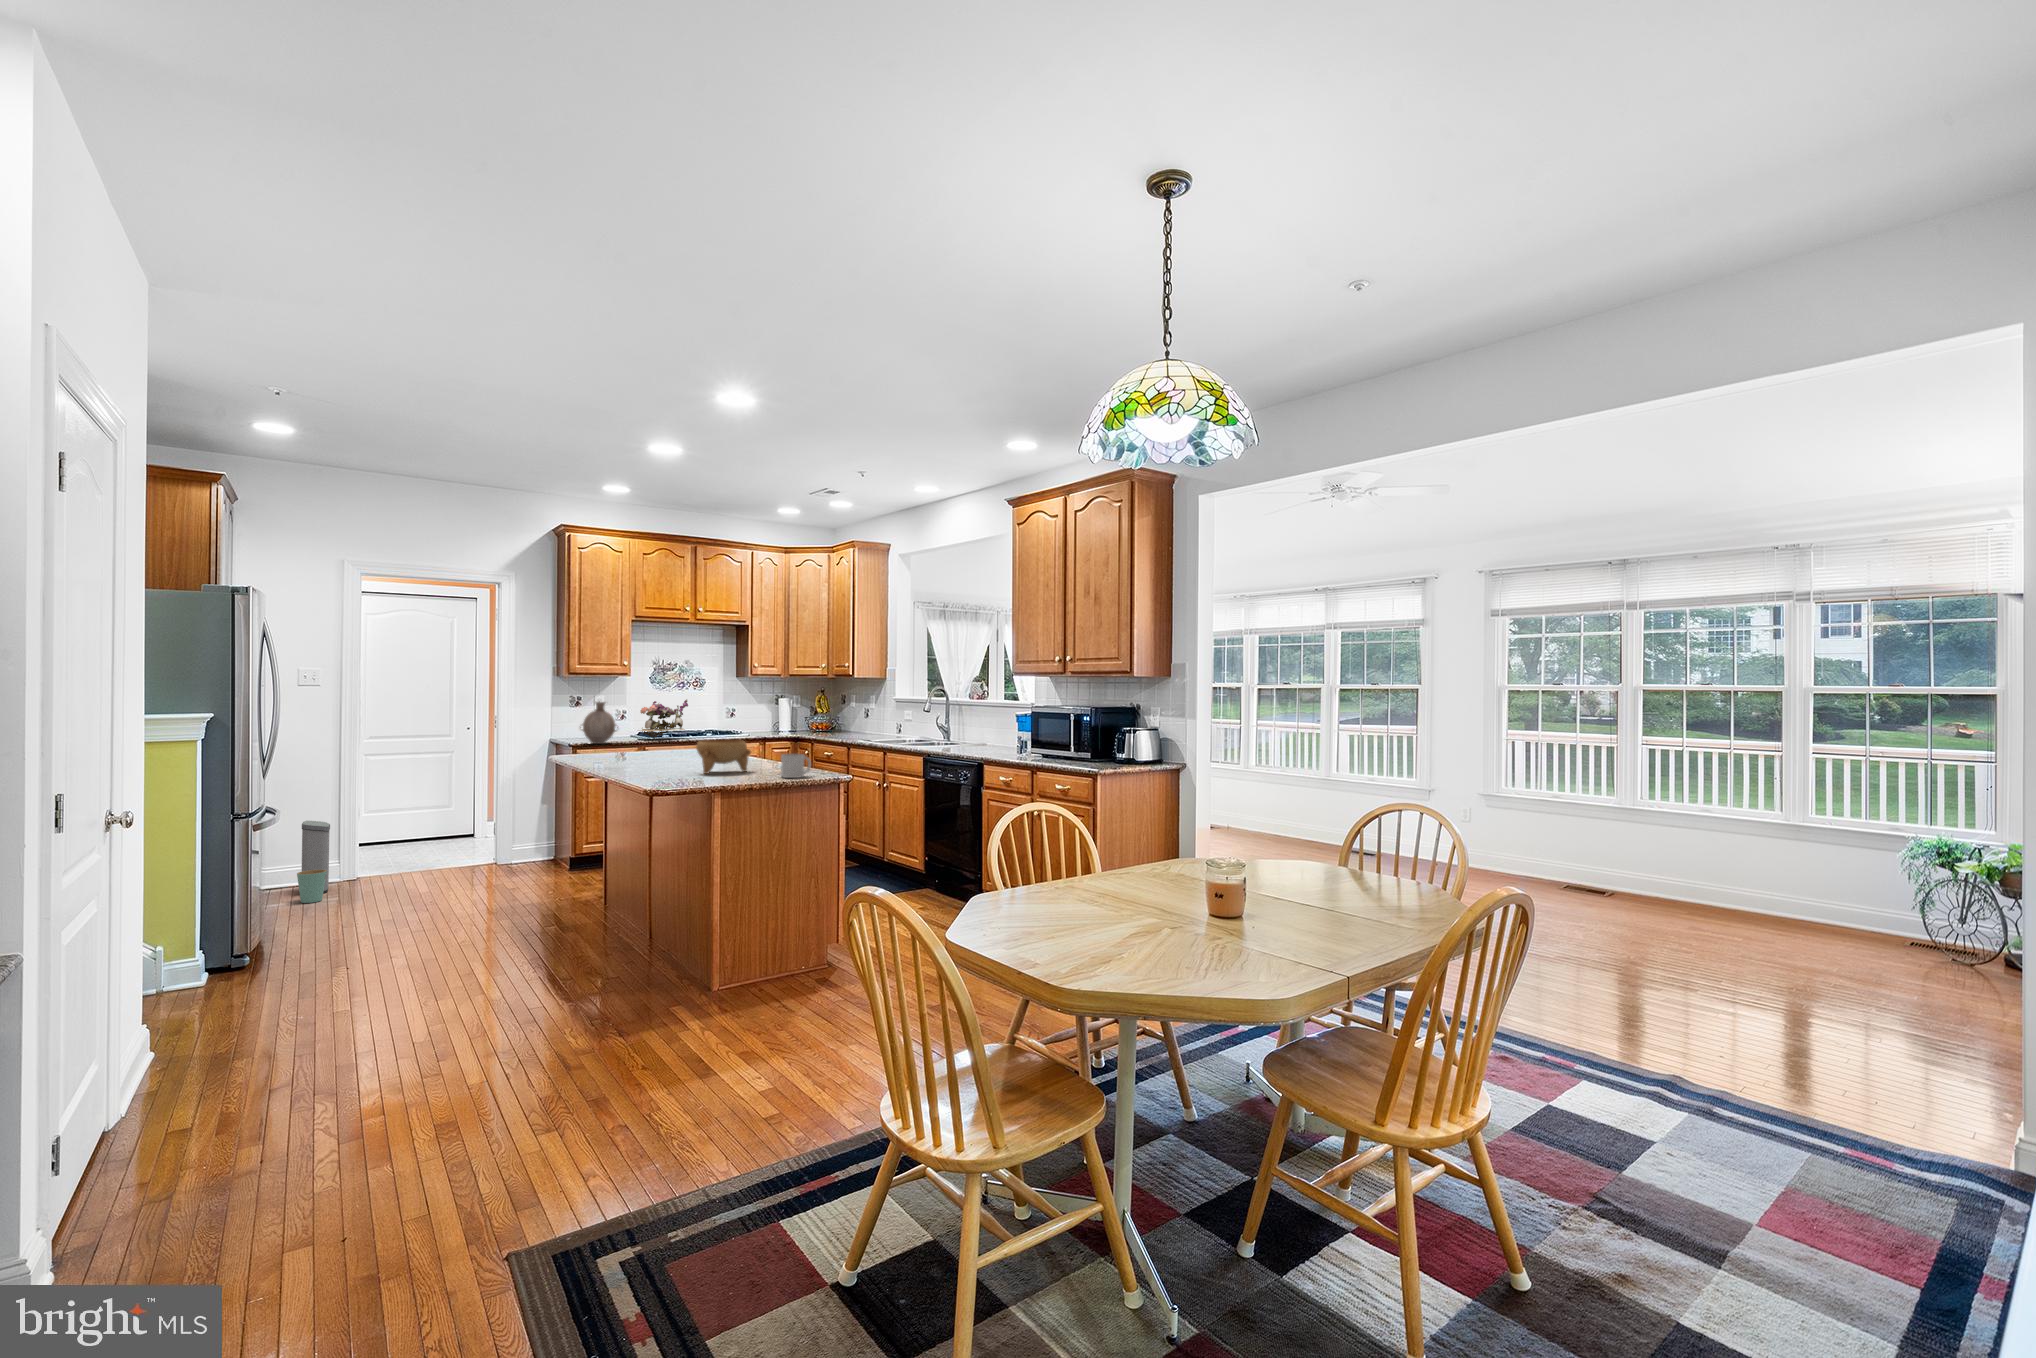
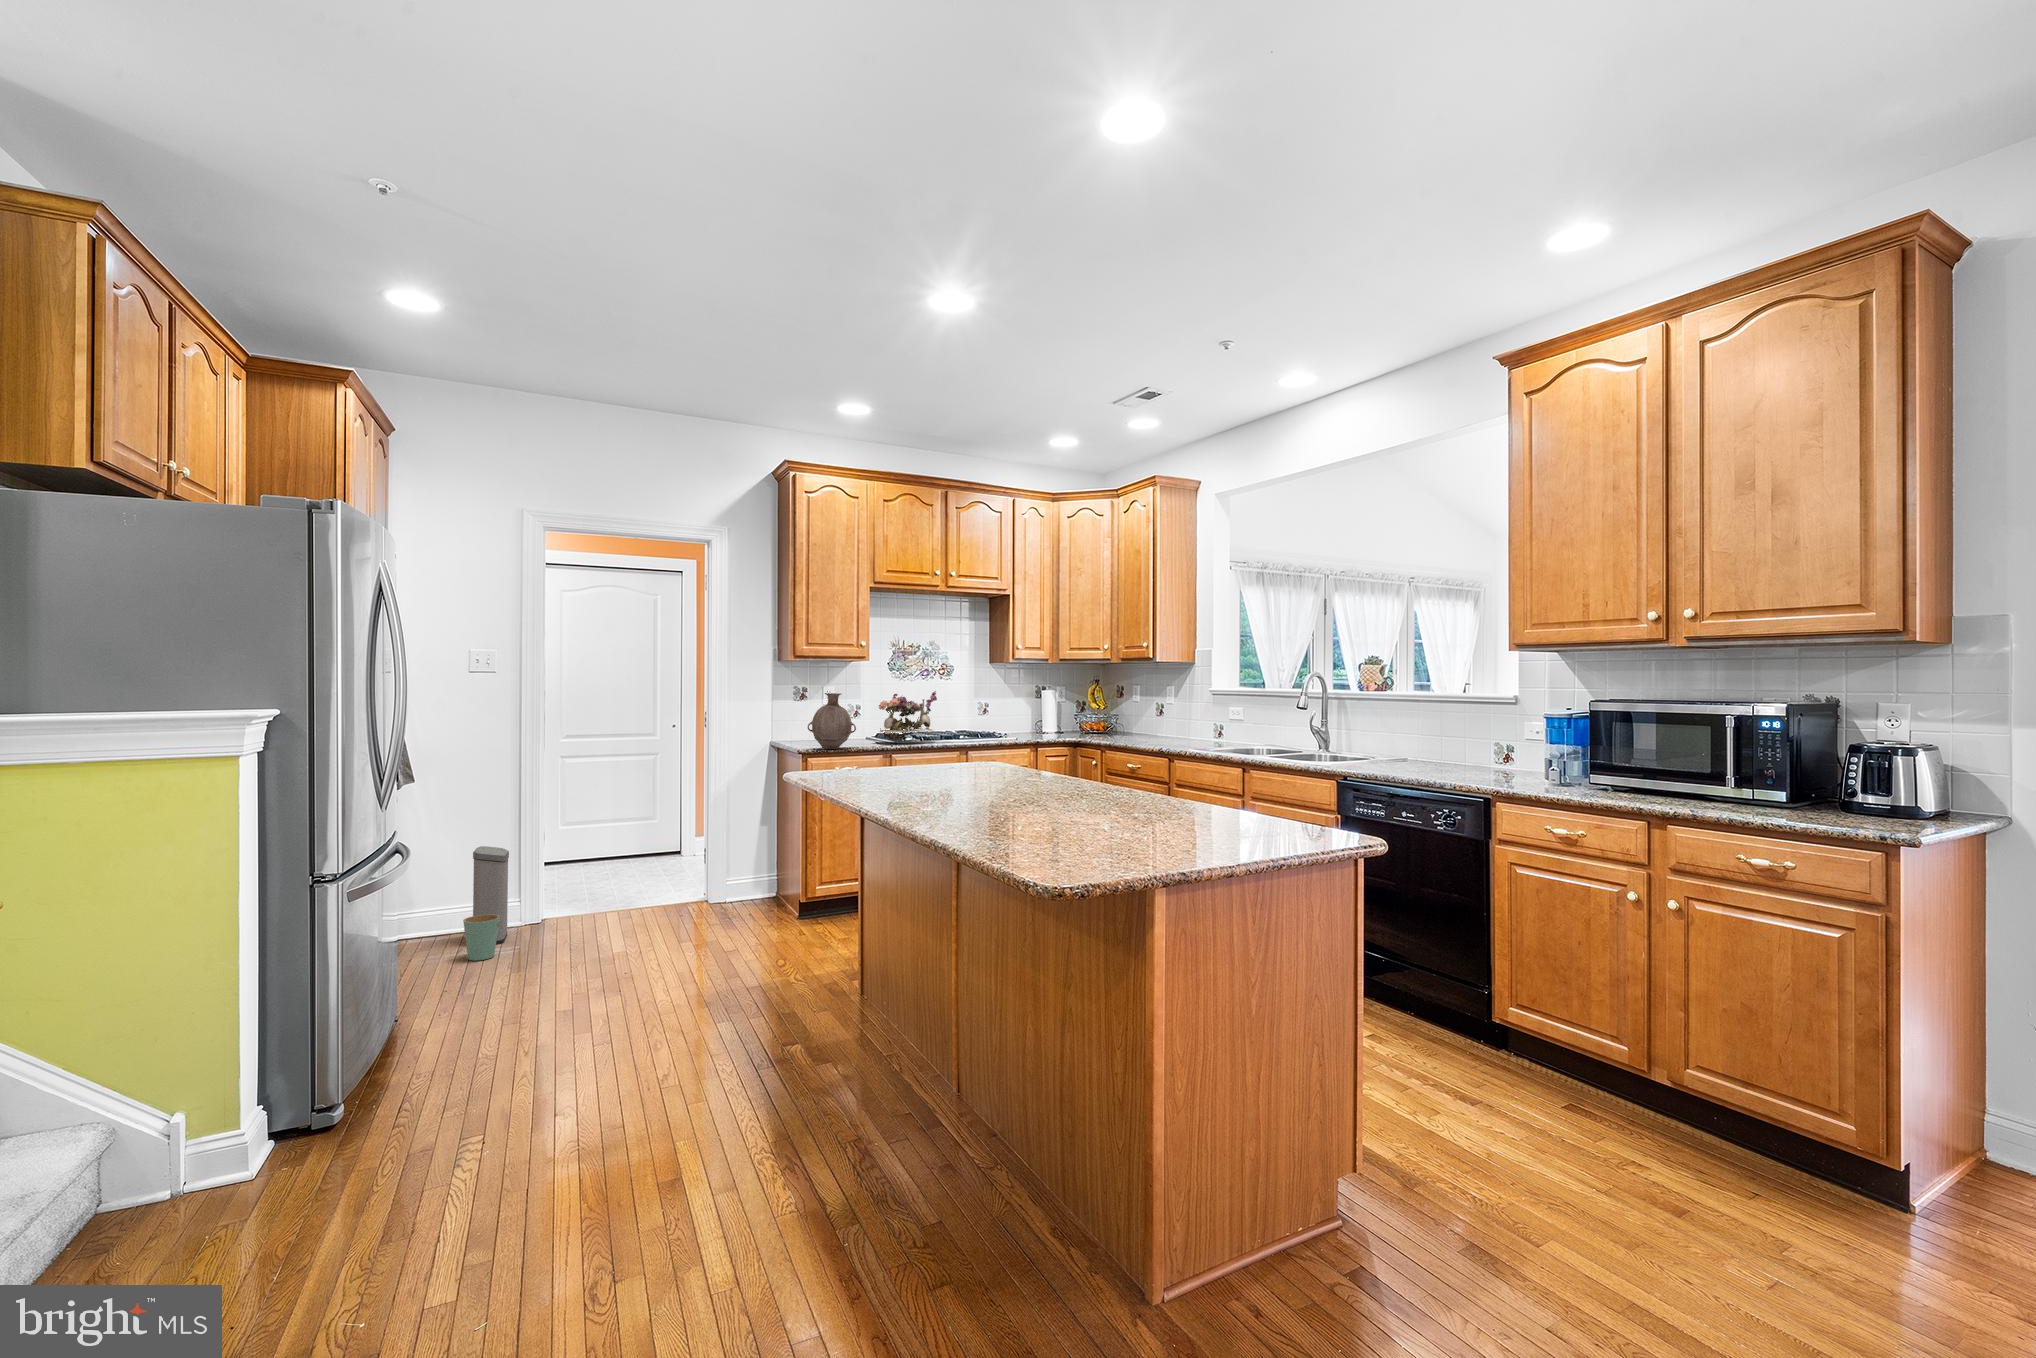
bowl: present [696,740,751,774] -> none [1024,749,1114,810]
mug: present [781,754,811,778] -> none [1195,777,1244,824]

